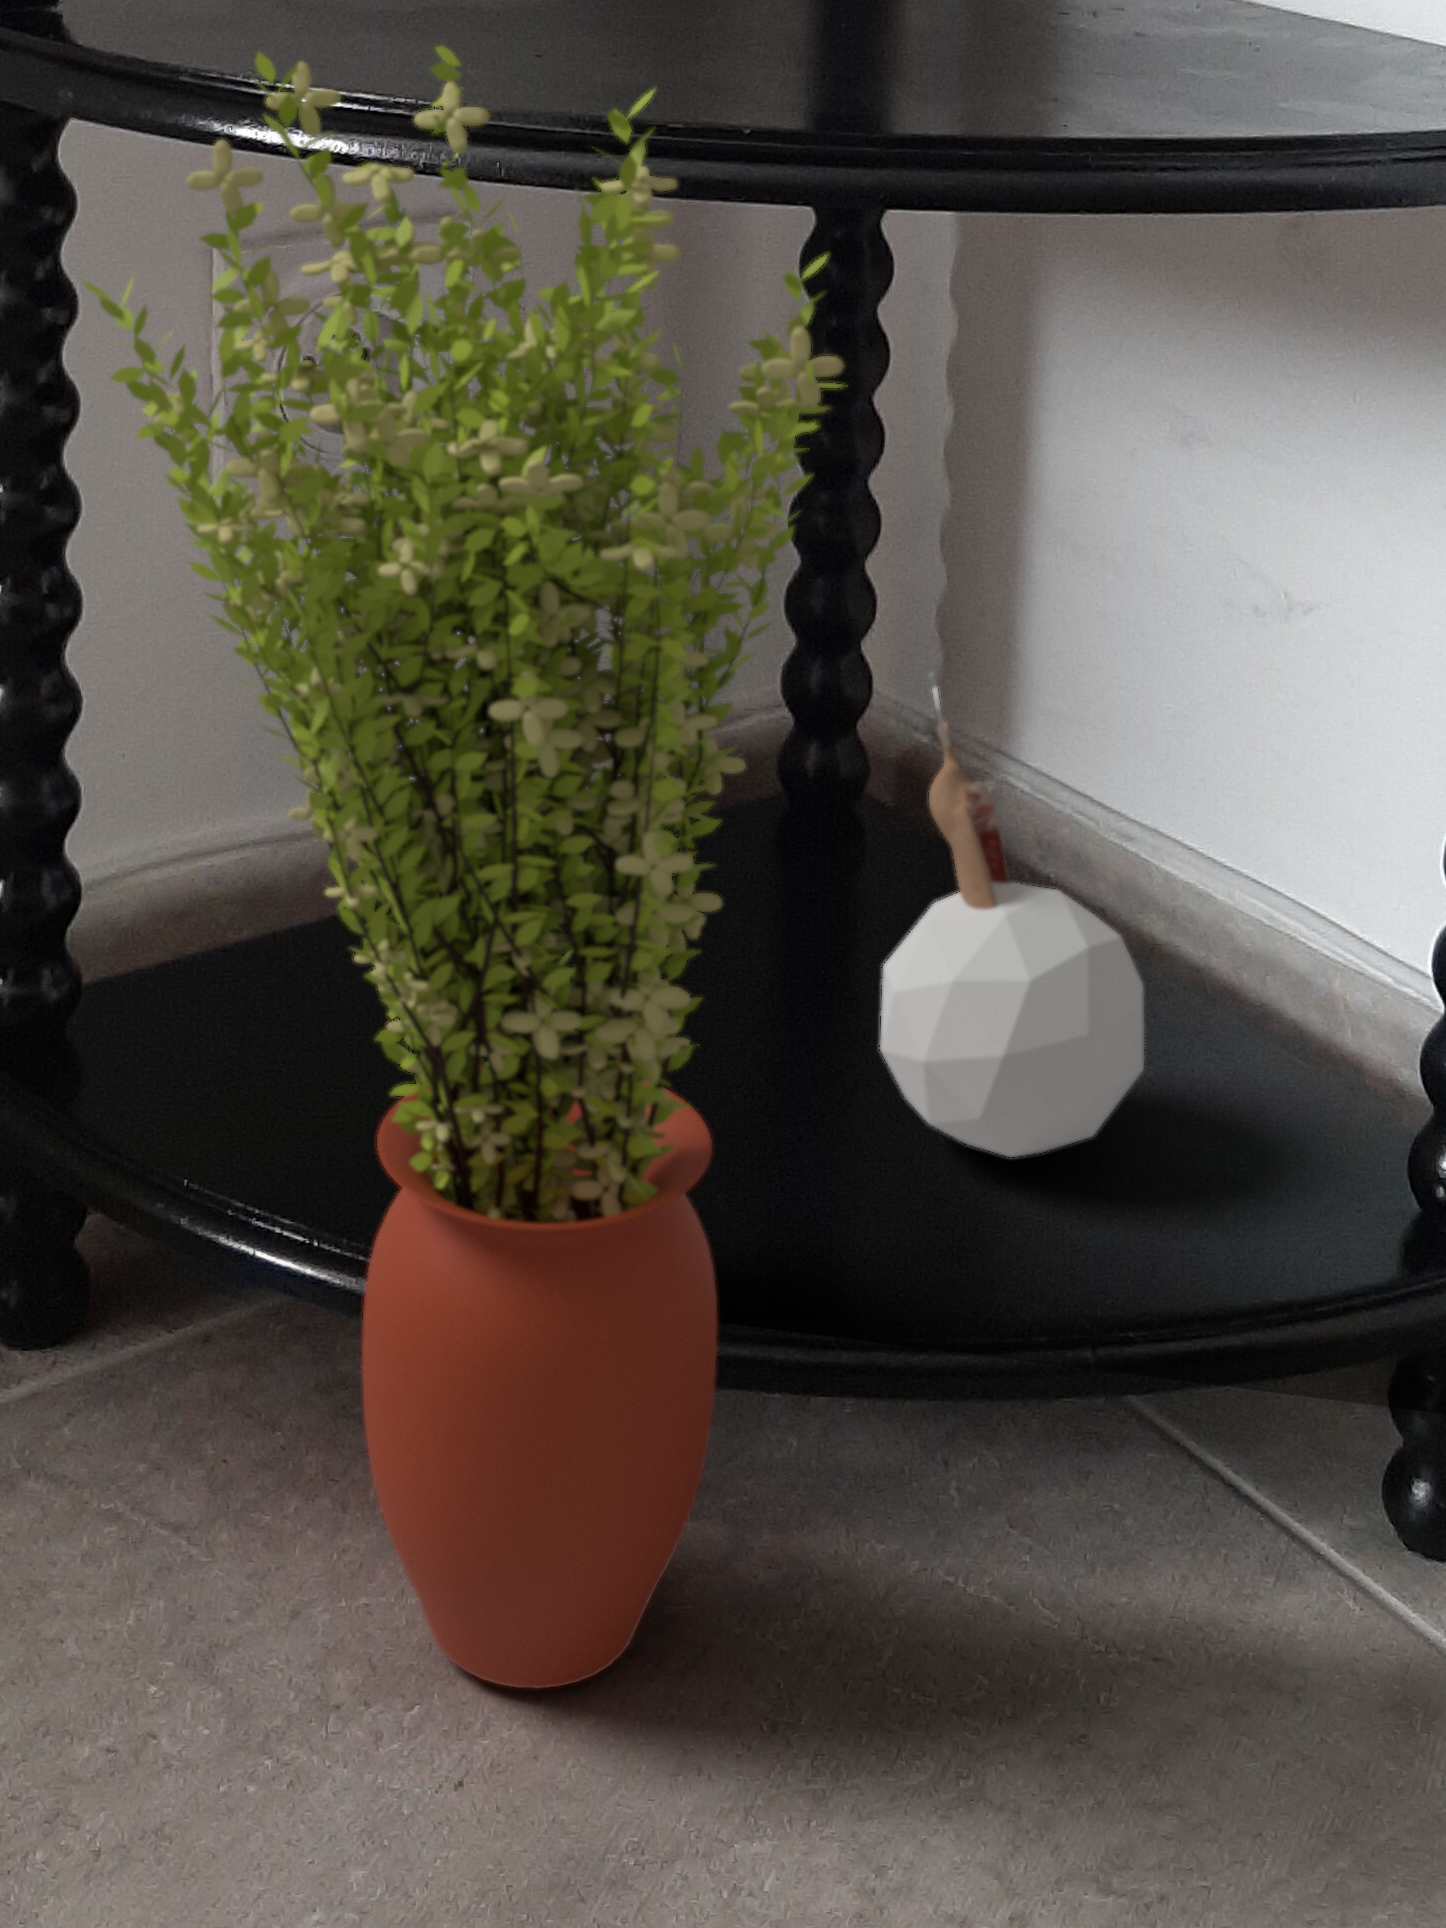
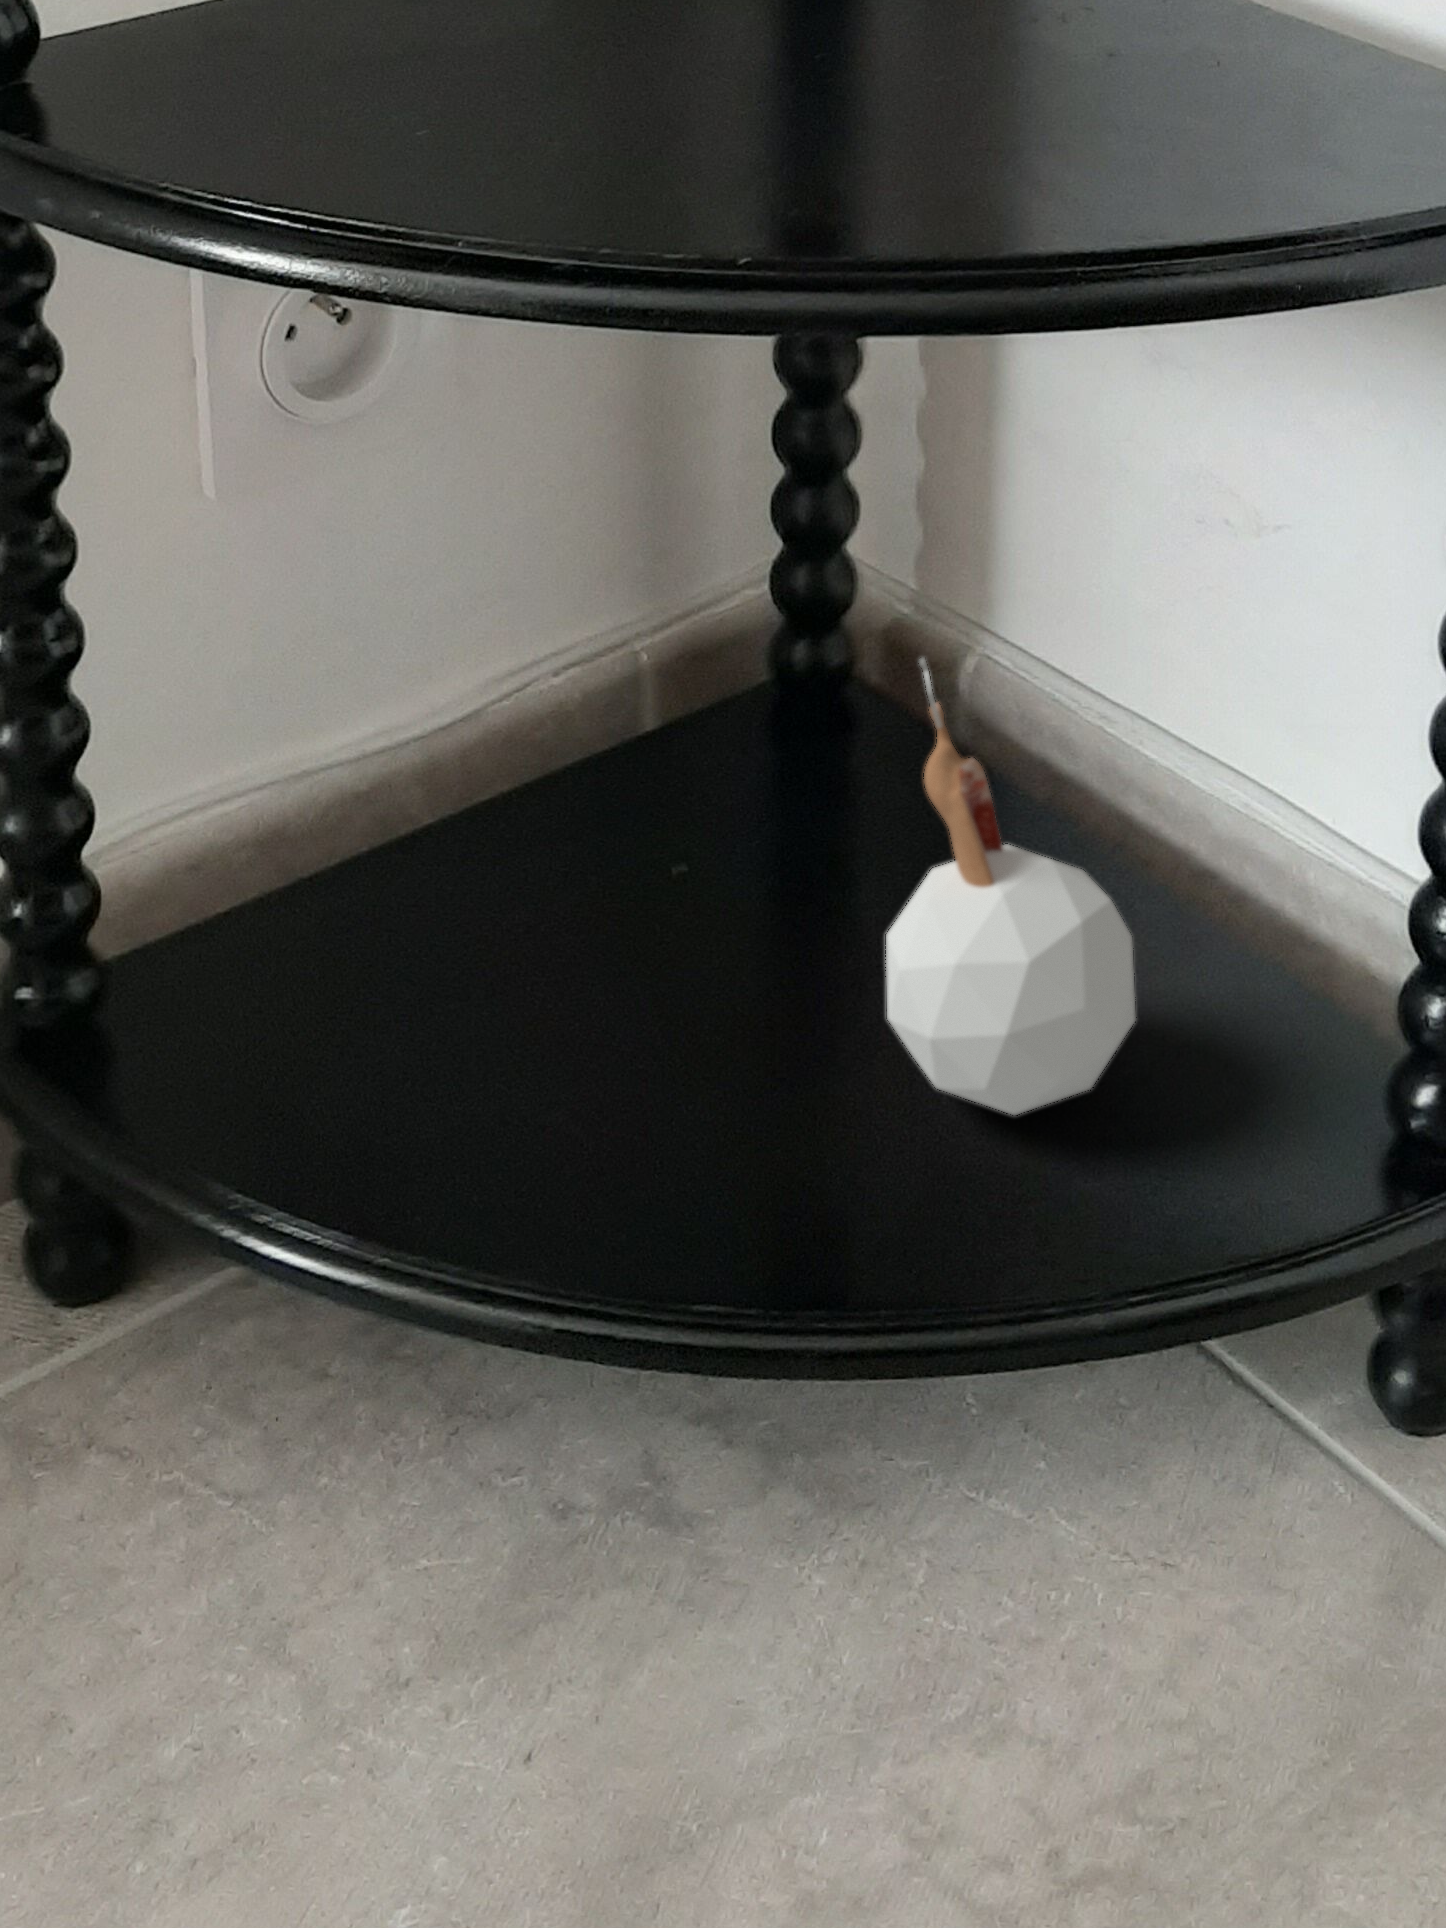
potted plant: present [81,46,843,1688] -> none [77,180,854,1682]

